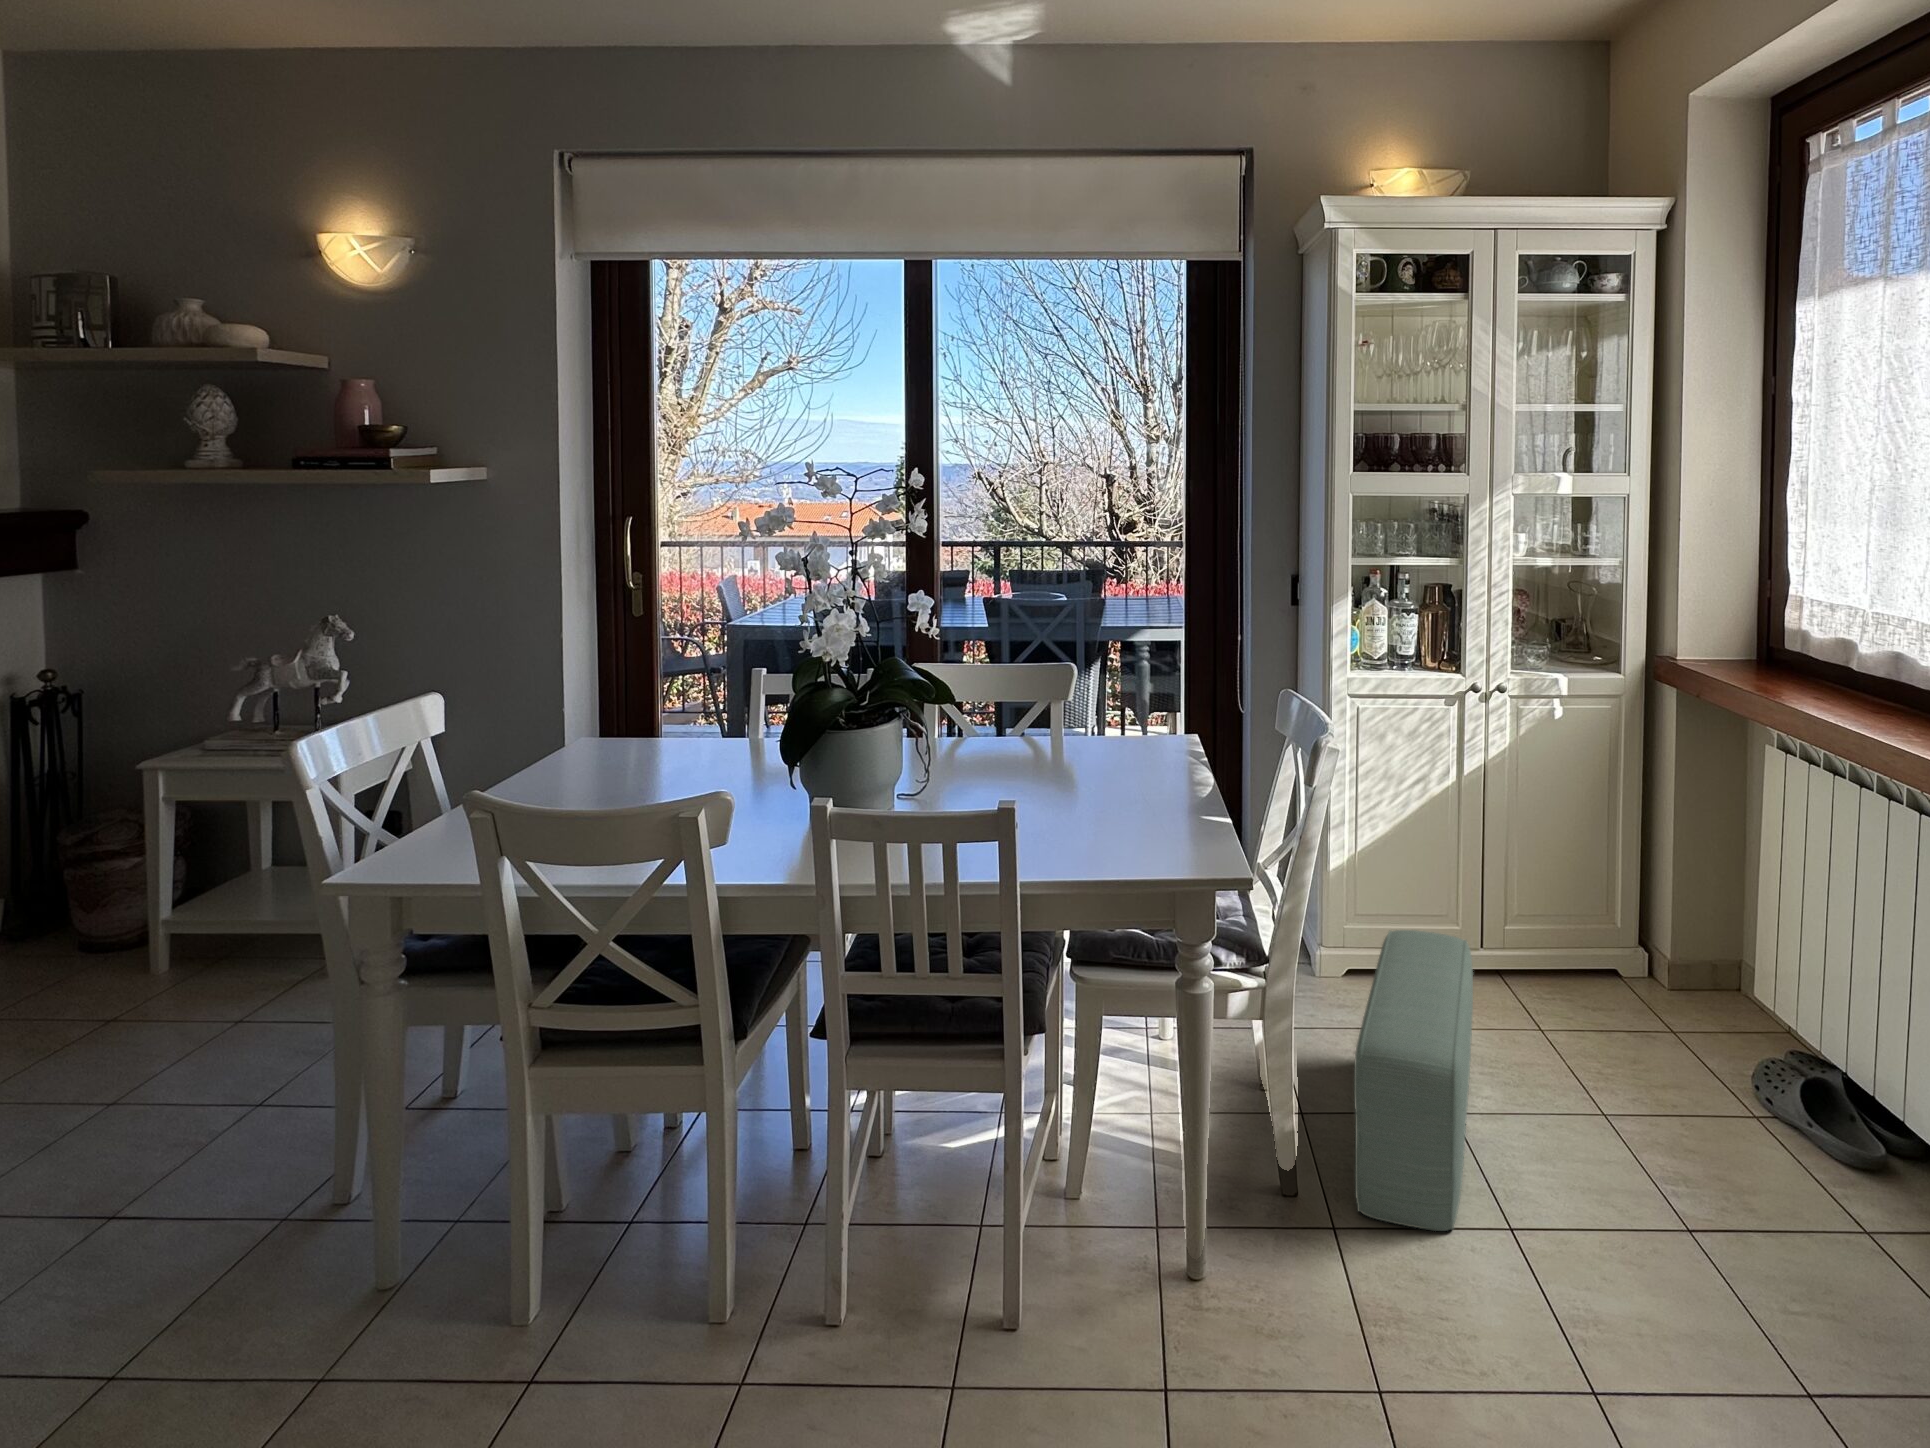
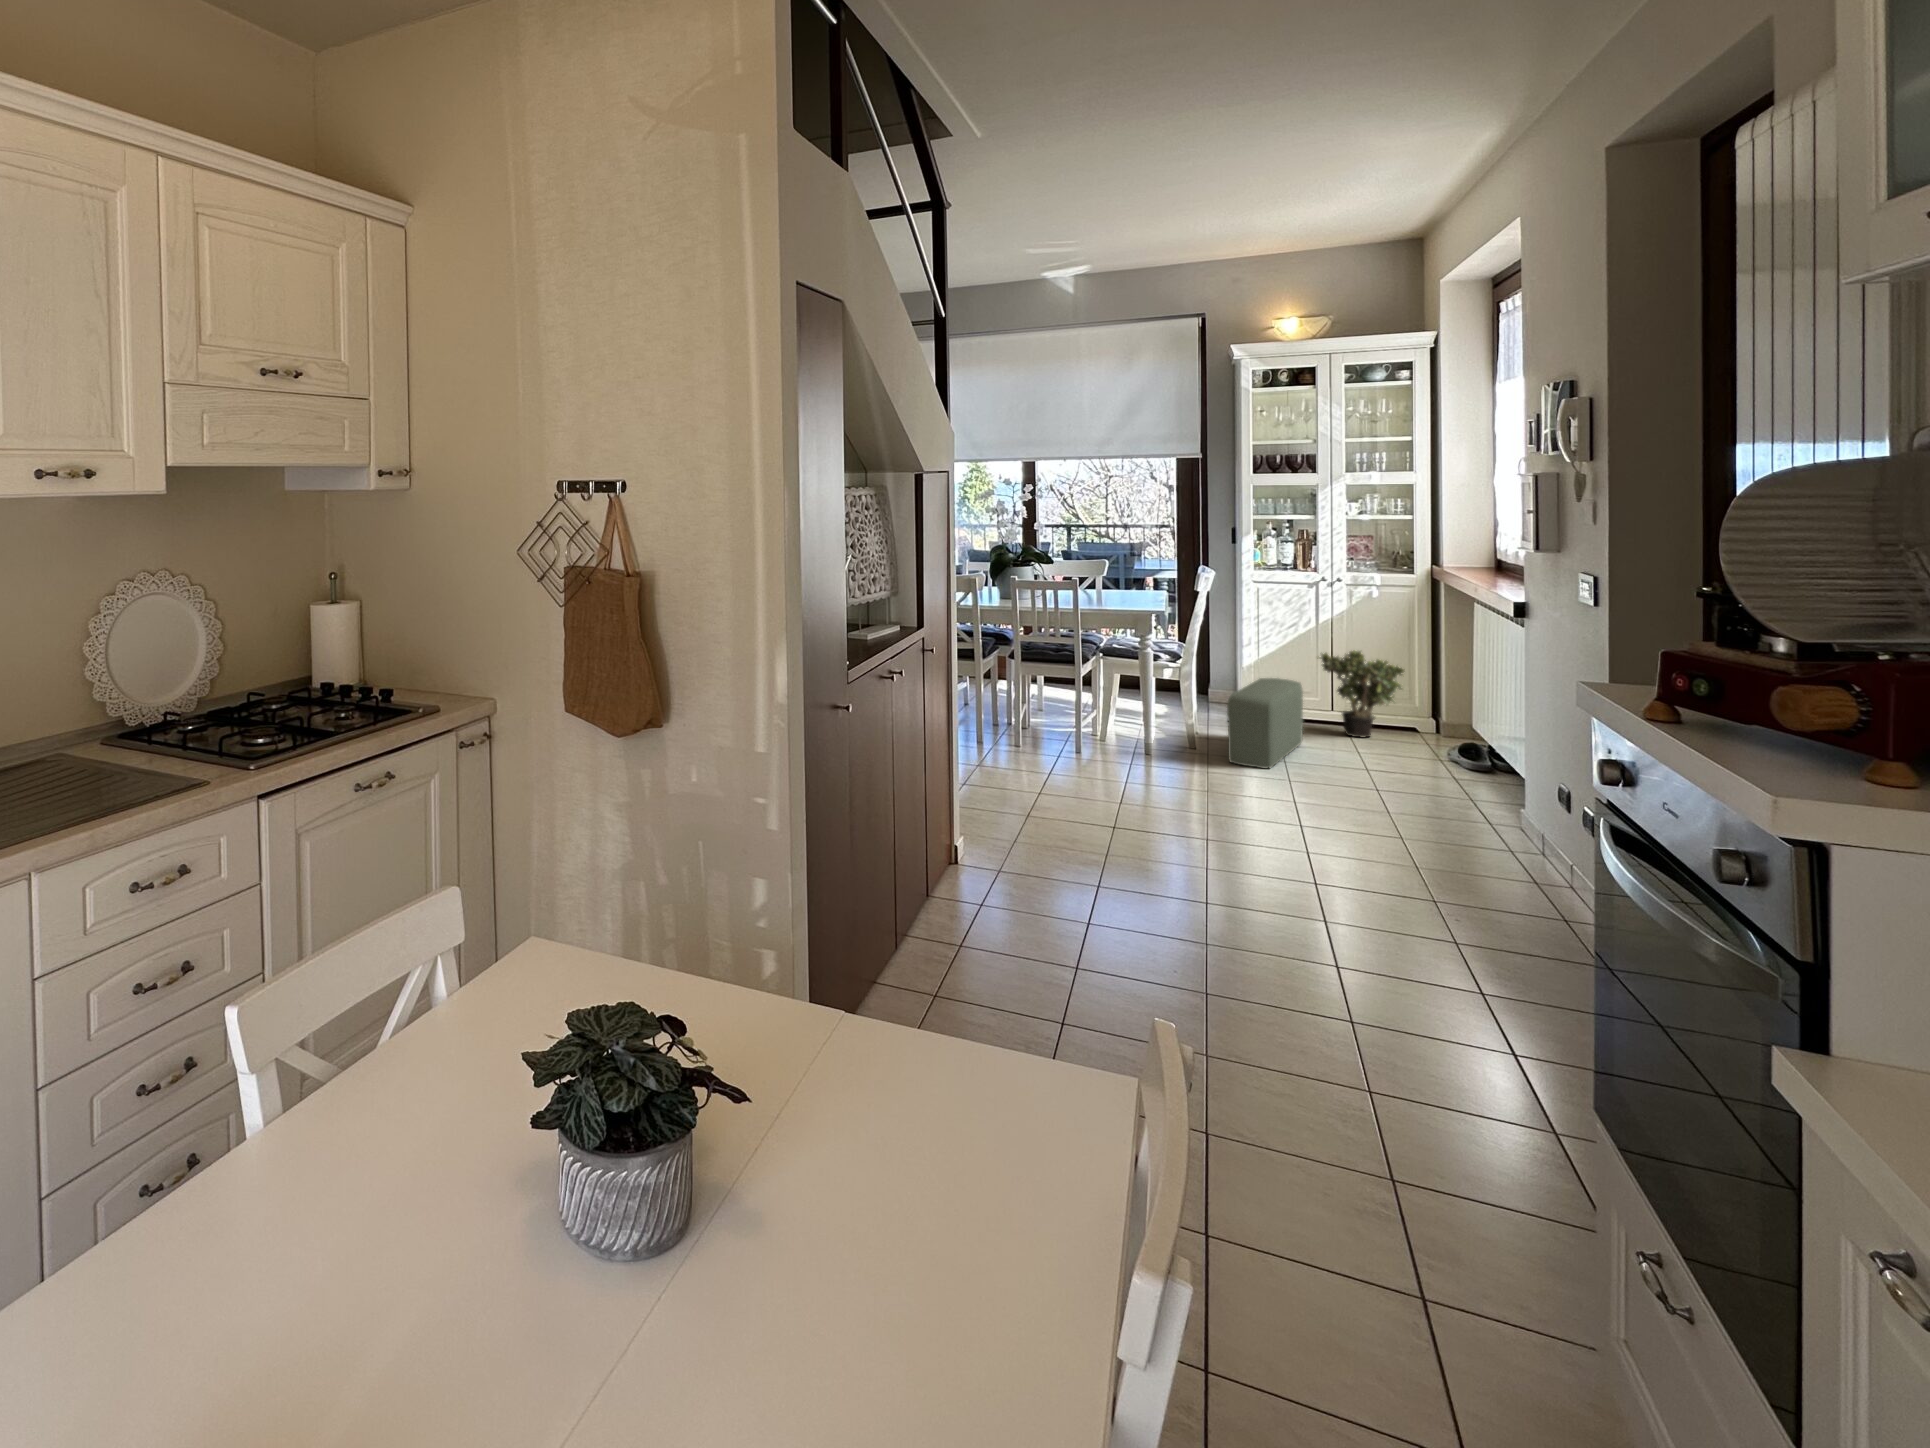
potted plant: none [1470,836,1625,1018] -> present [1320,651,1404,737]

